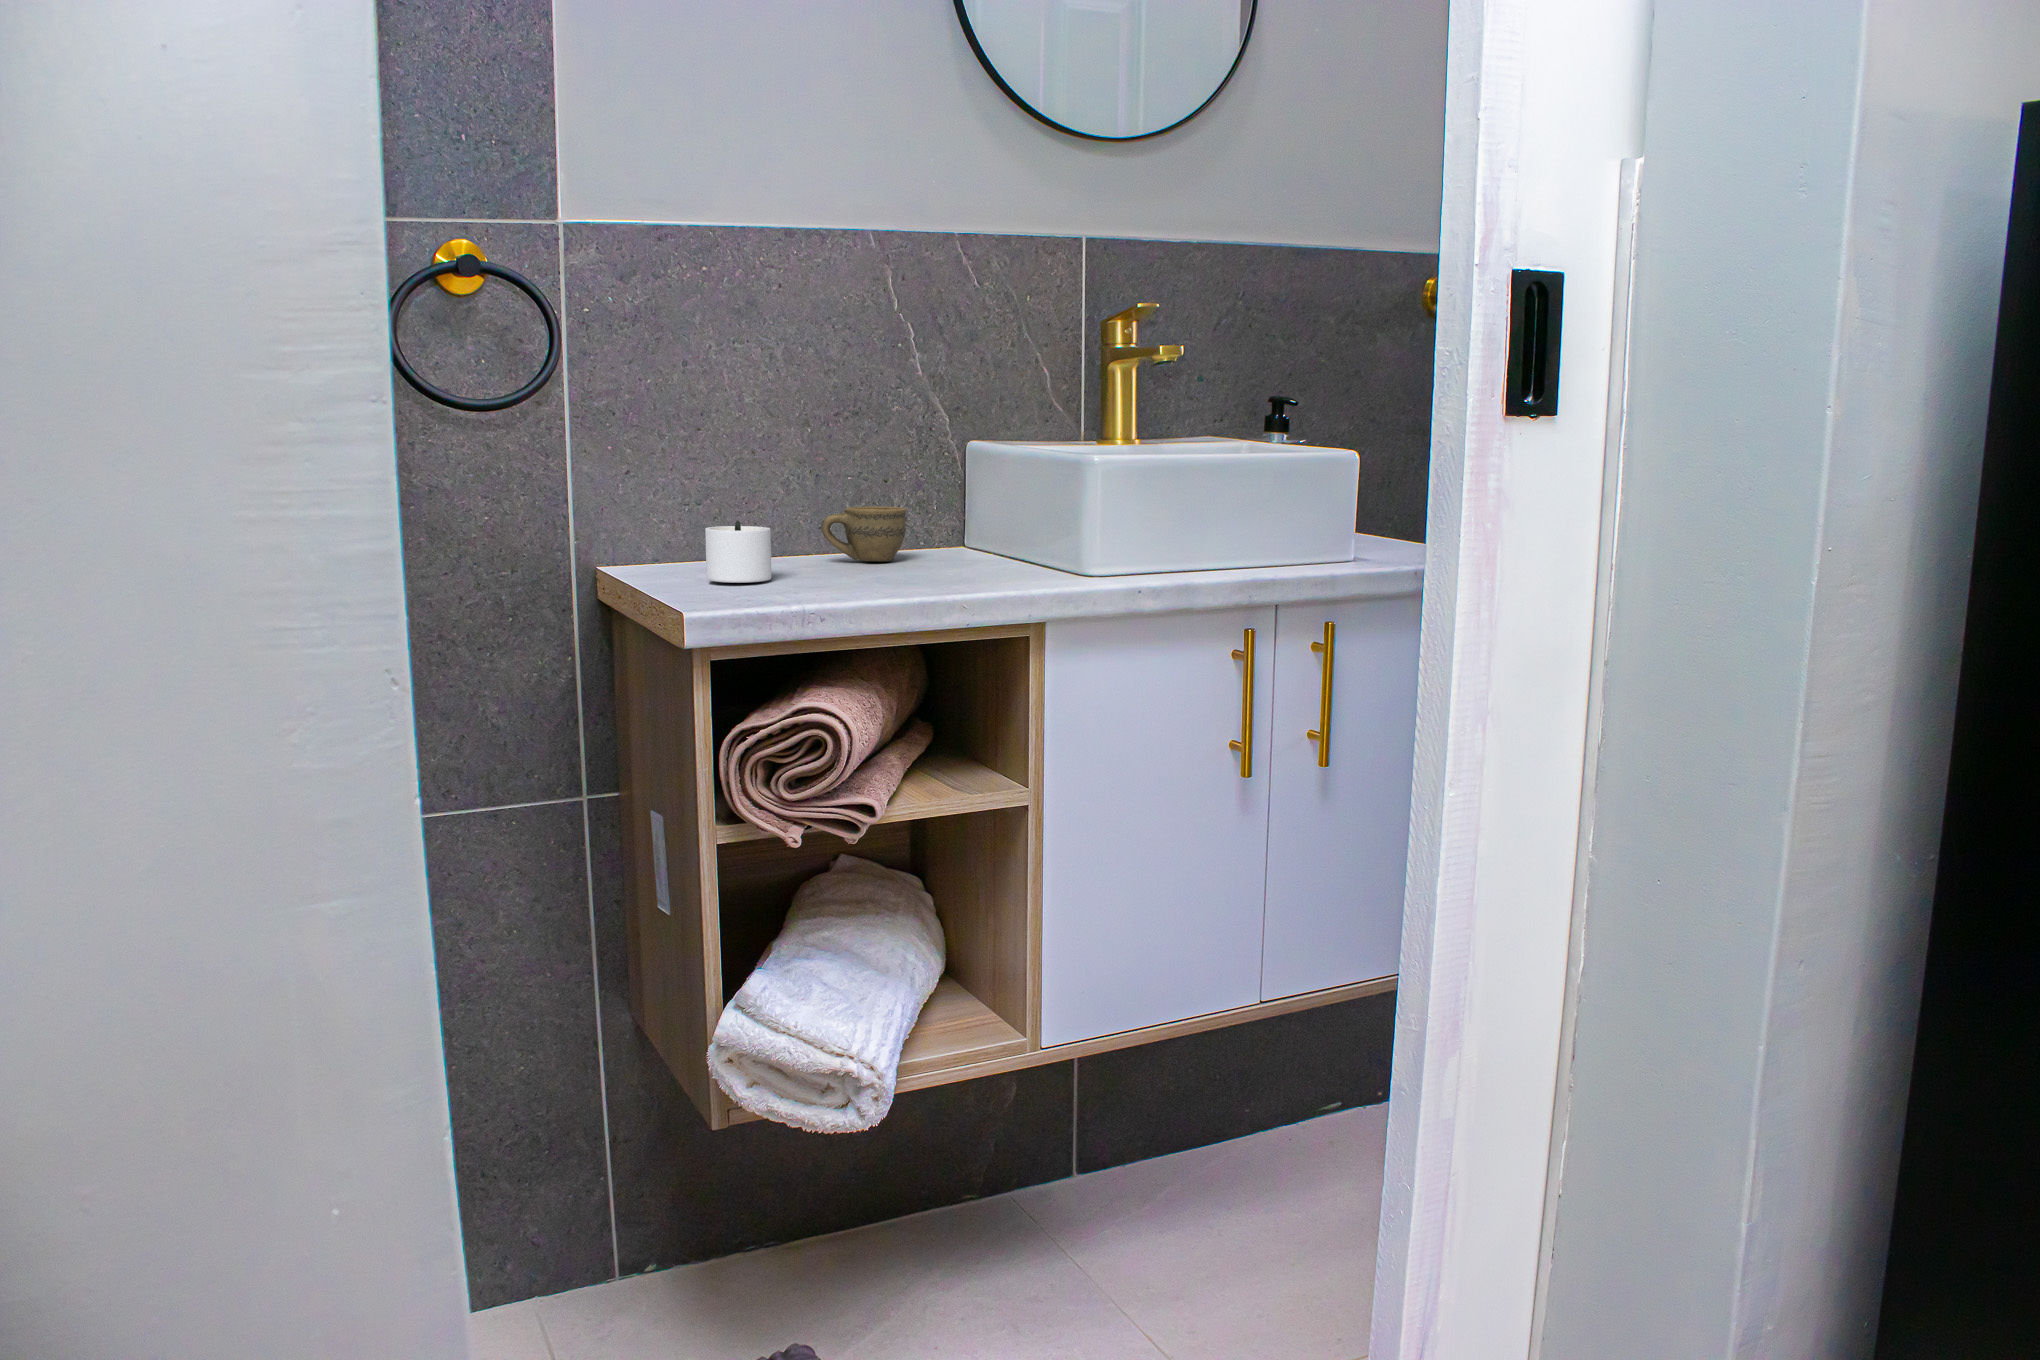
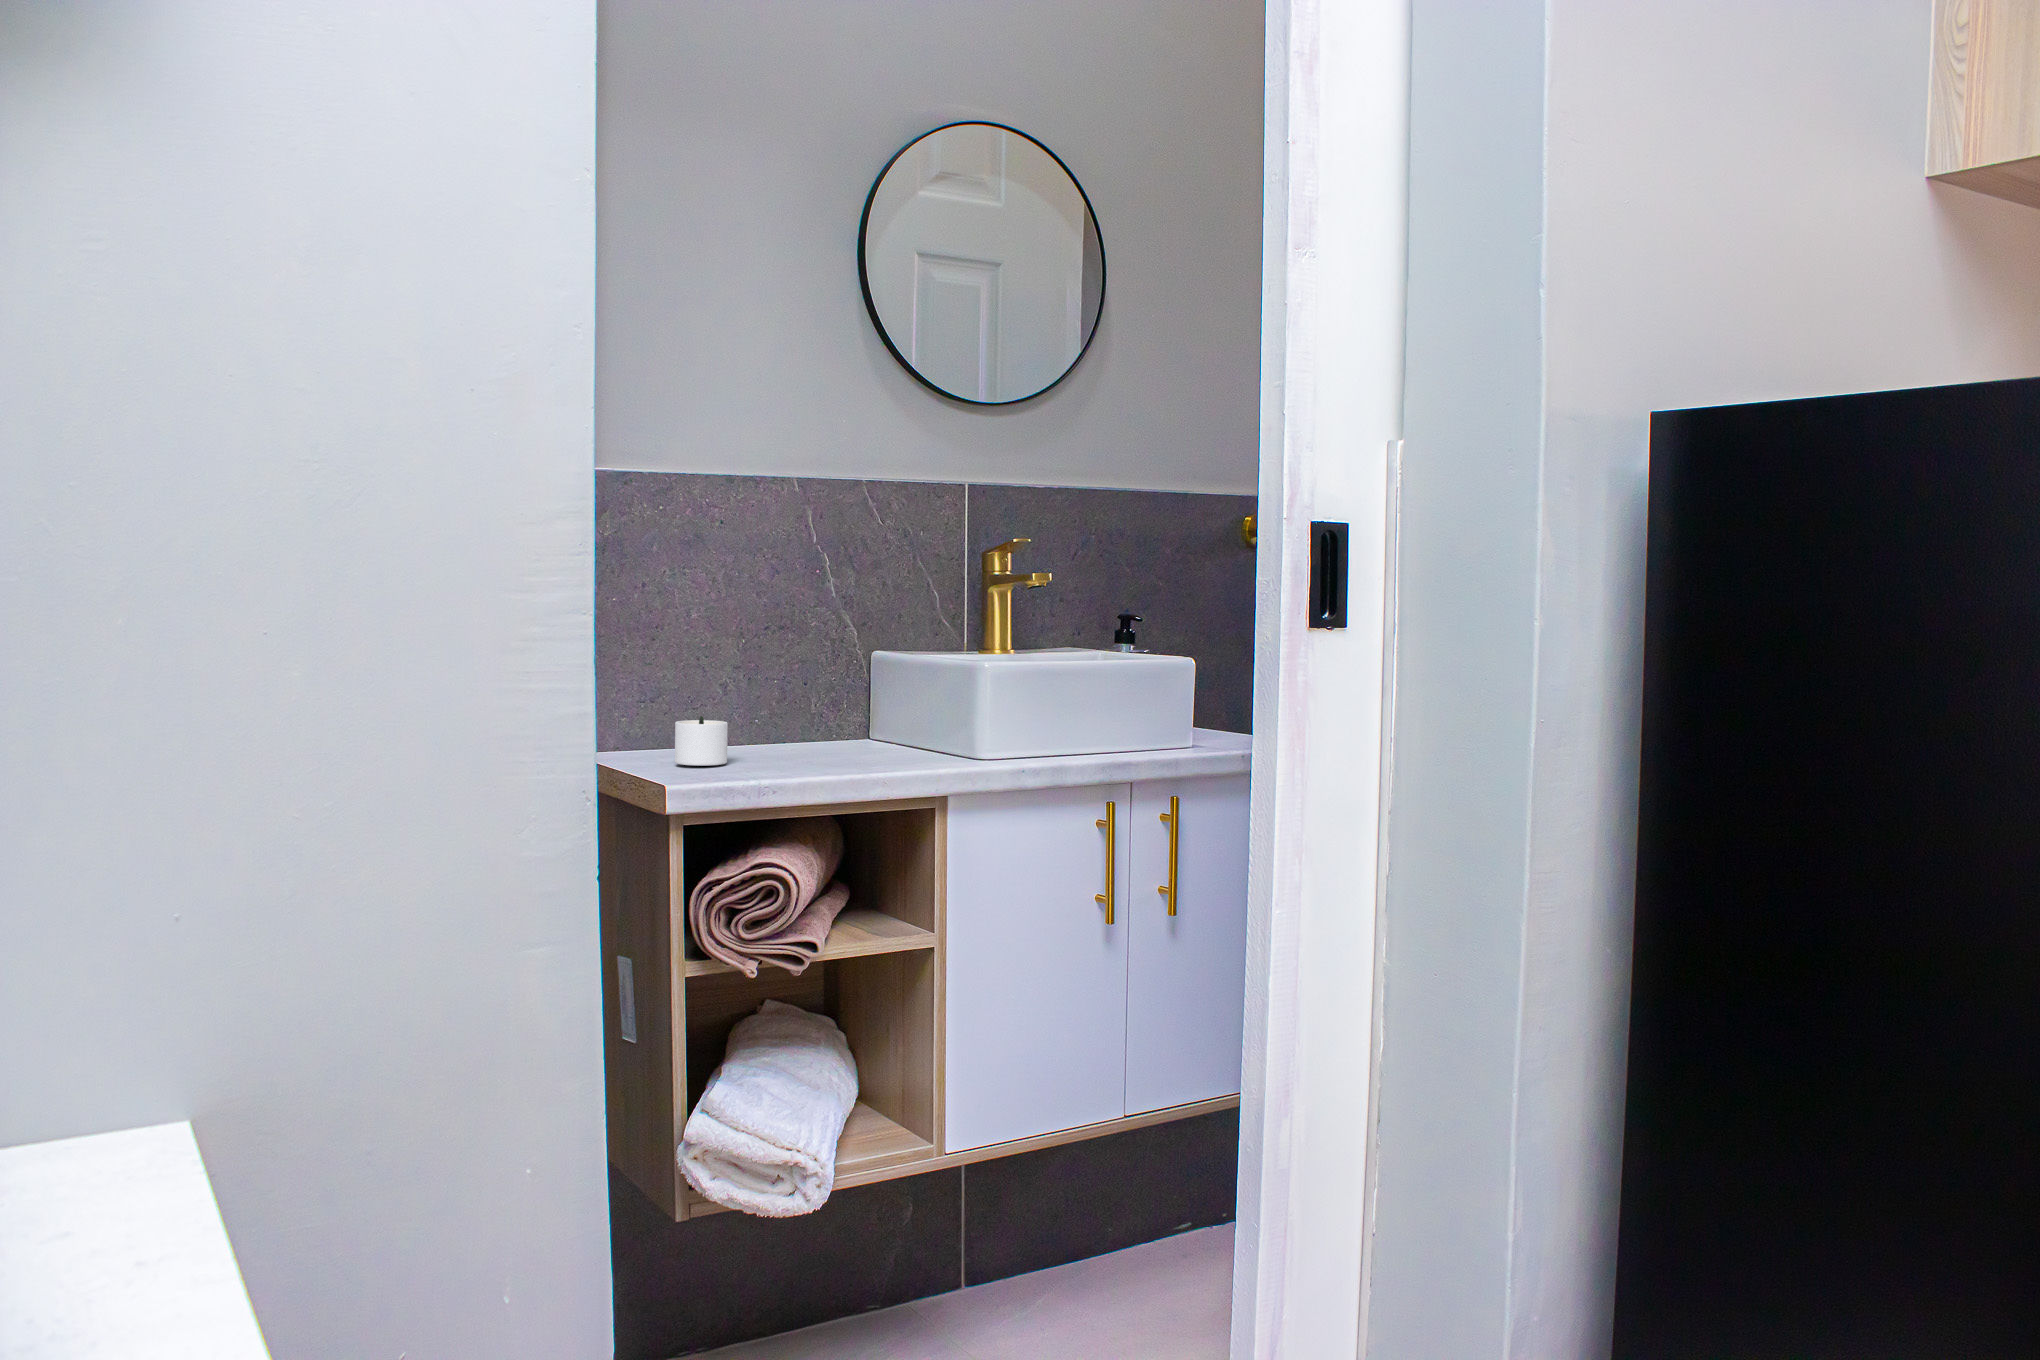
cup: present [821,506,907,561] -> none [757,703,828,748]

